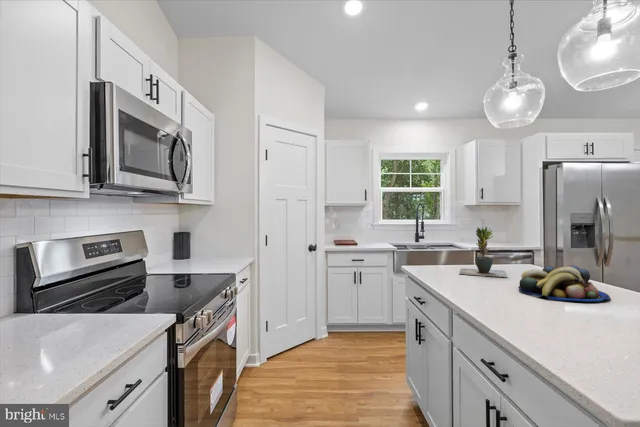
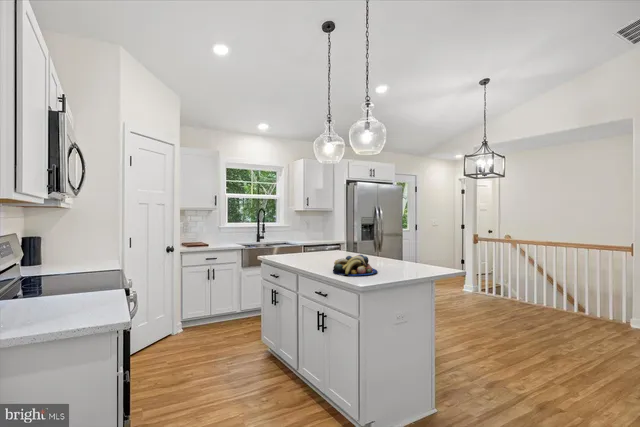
potted plant: present [459,227,507,277] -> none [297,231,326,265]

